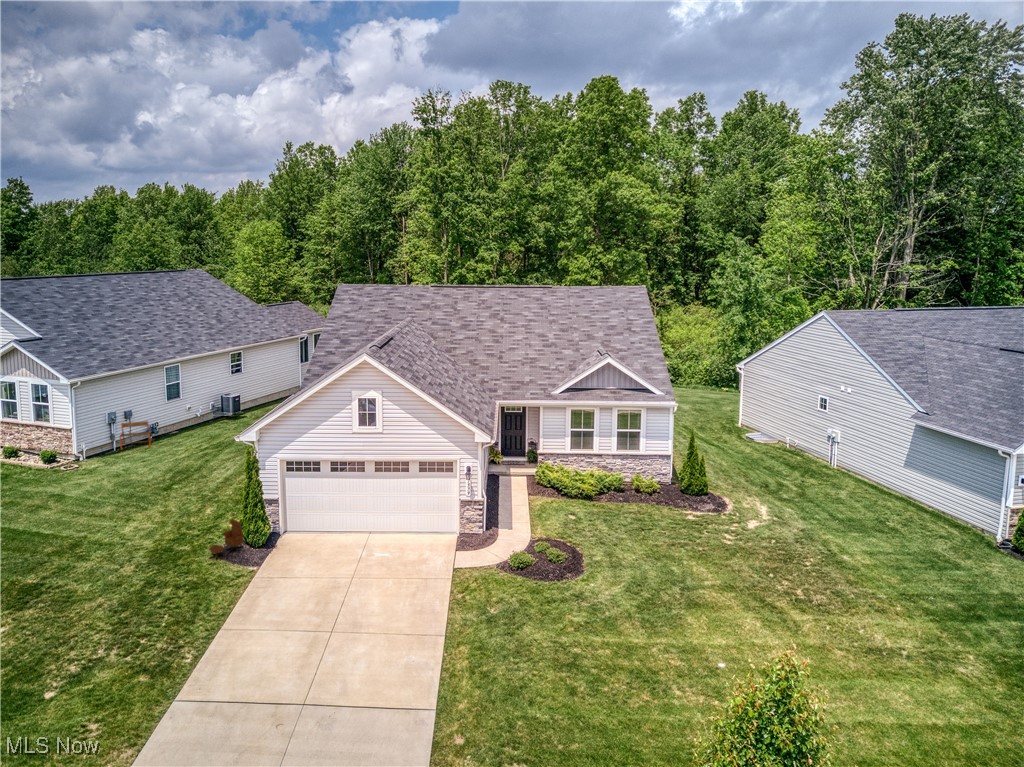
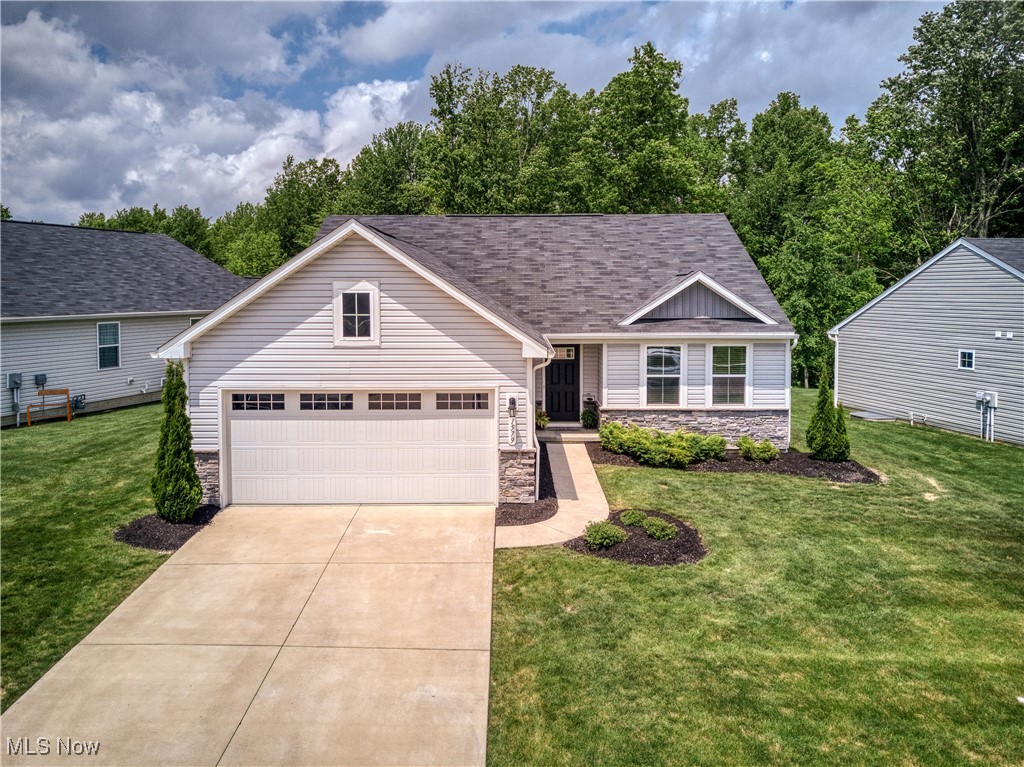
lounge chair: present [209,519,244,559] -> none [100,481,160,541]

